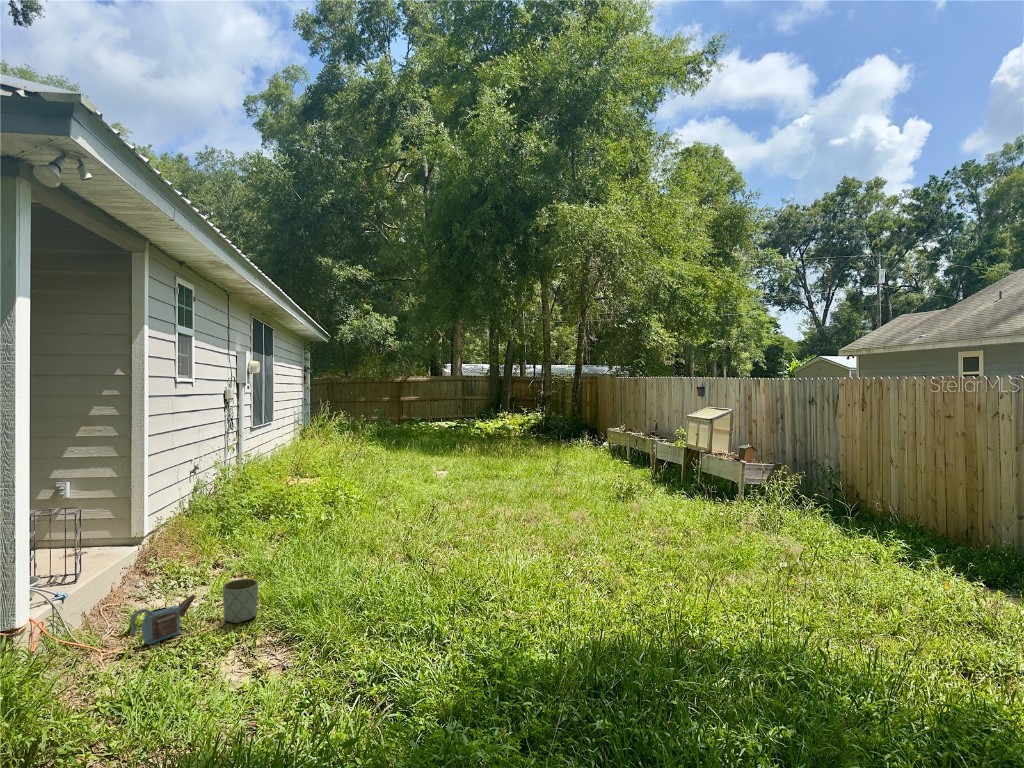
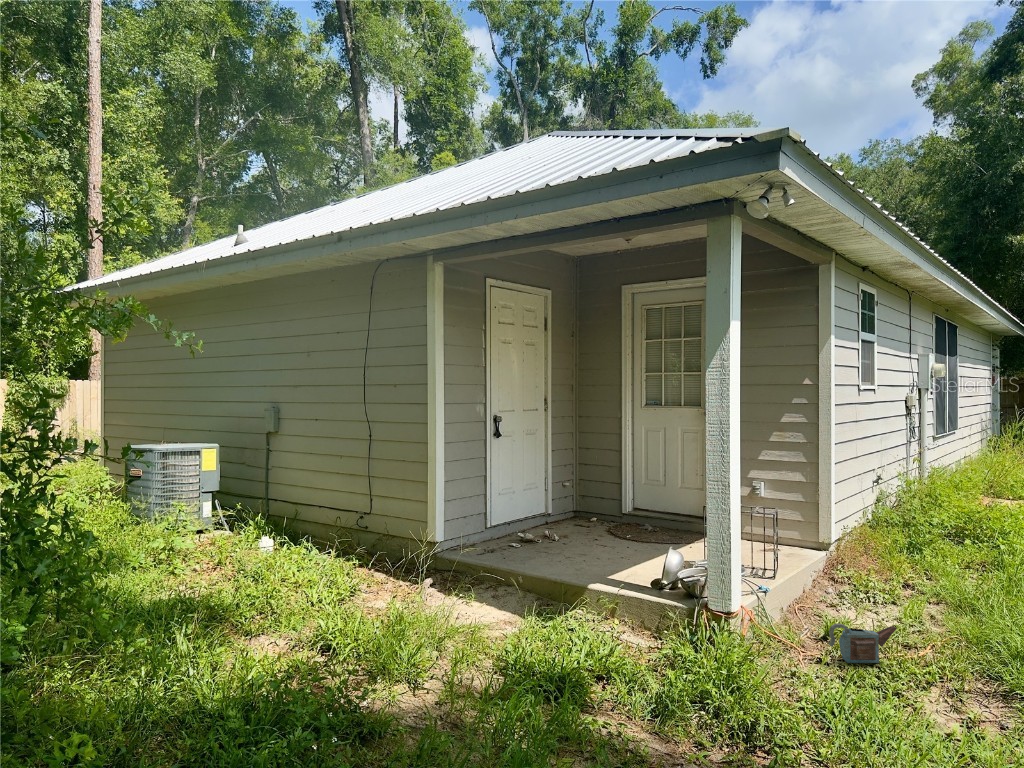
planter: present [223,579,258,623] -> none [929,625,978,681]

